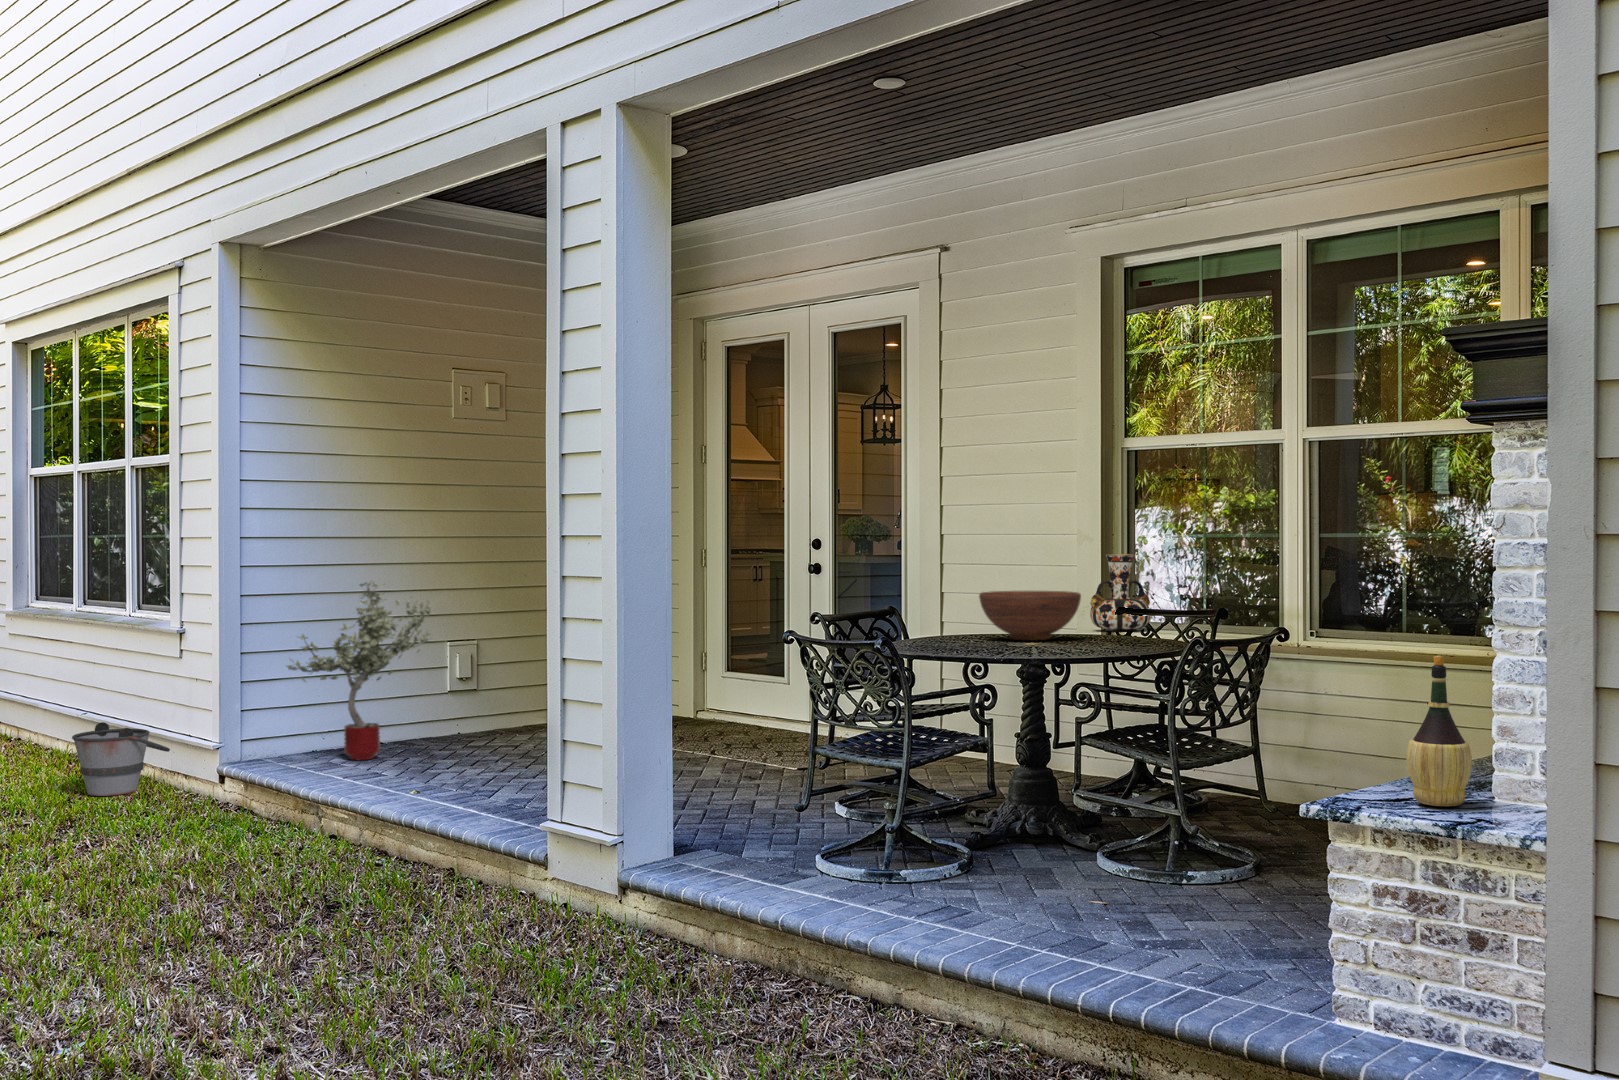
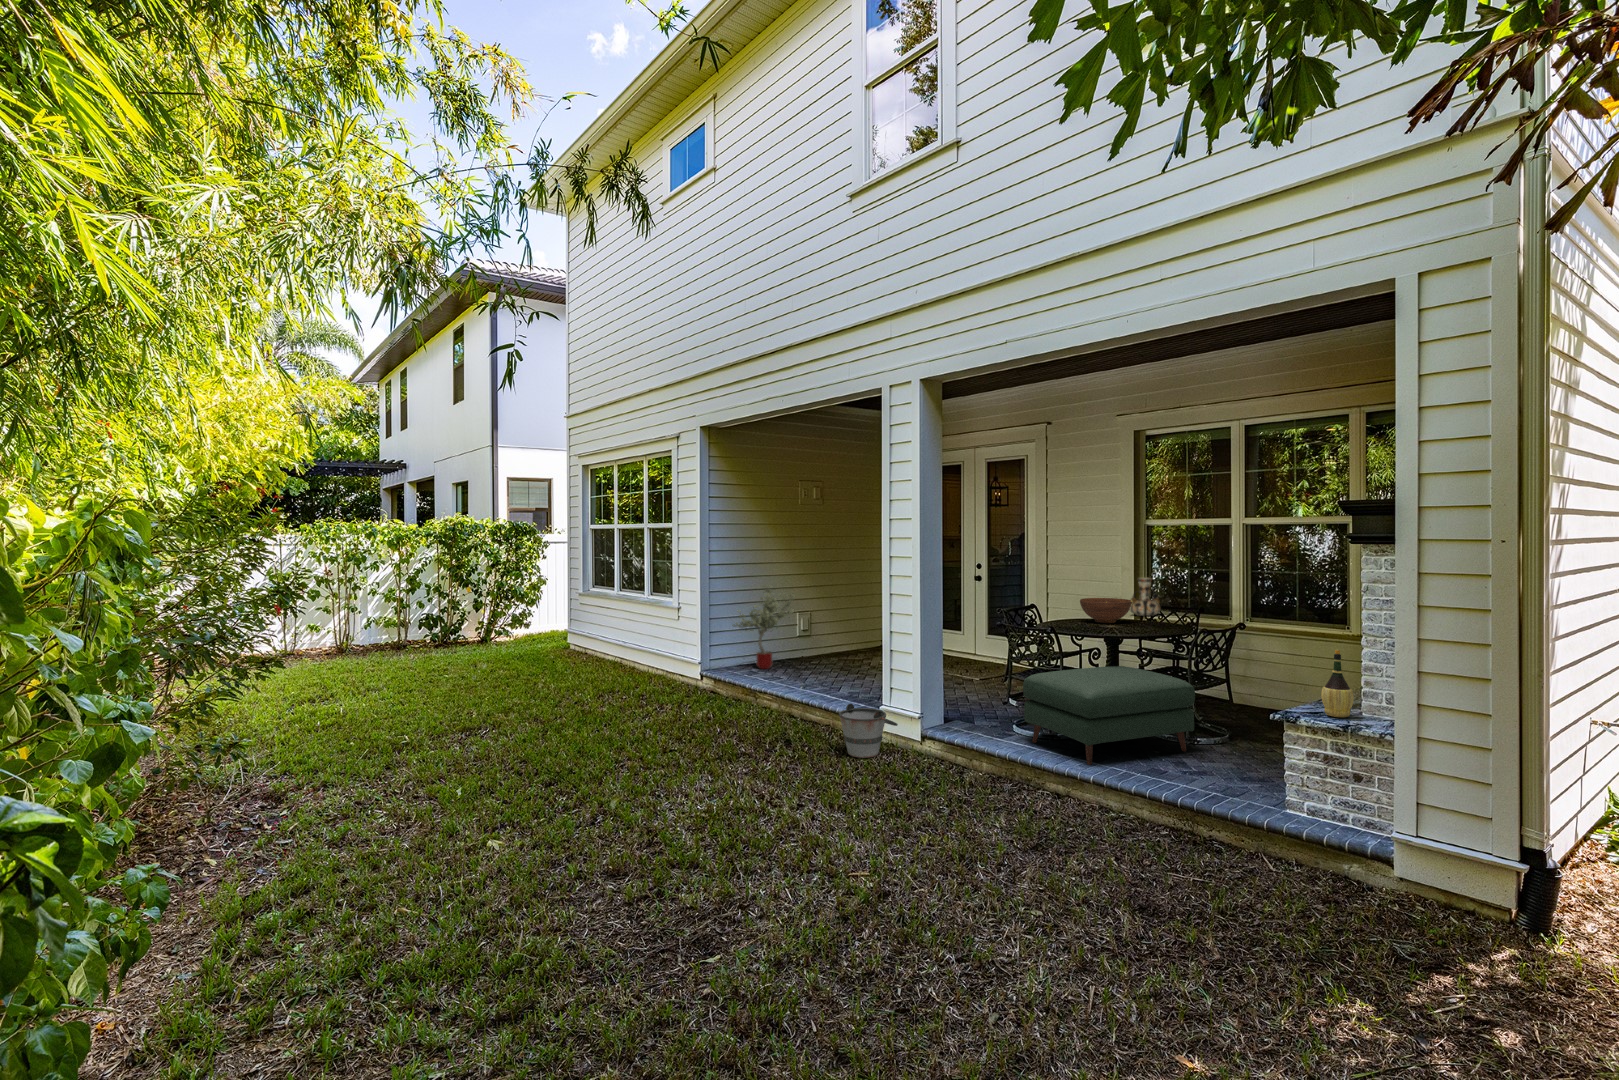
bucket: present [72,722,170,796] -> present [839,704,898,758]
ottoman: none [827,724,1179,937] -> present [1023,666,1195,765]

